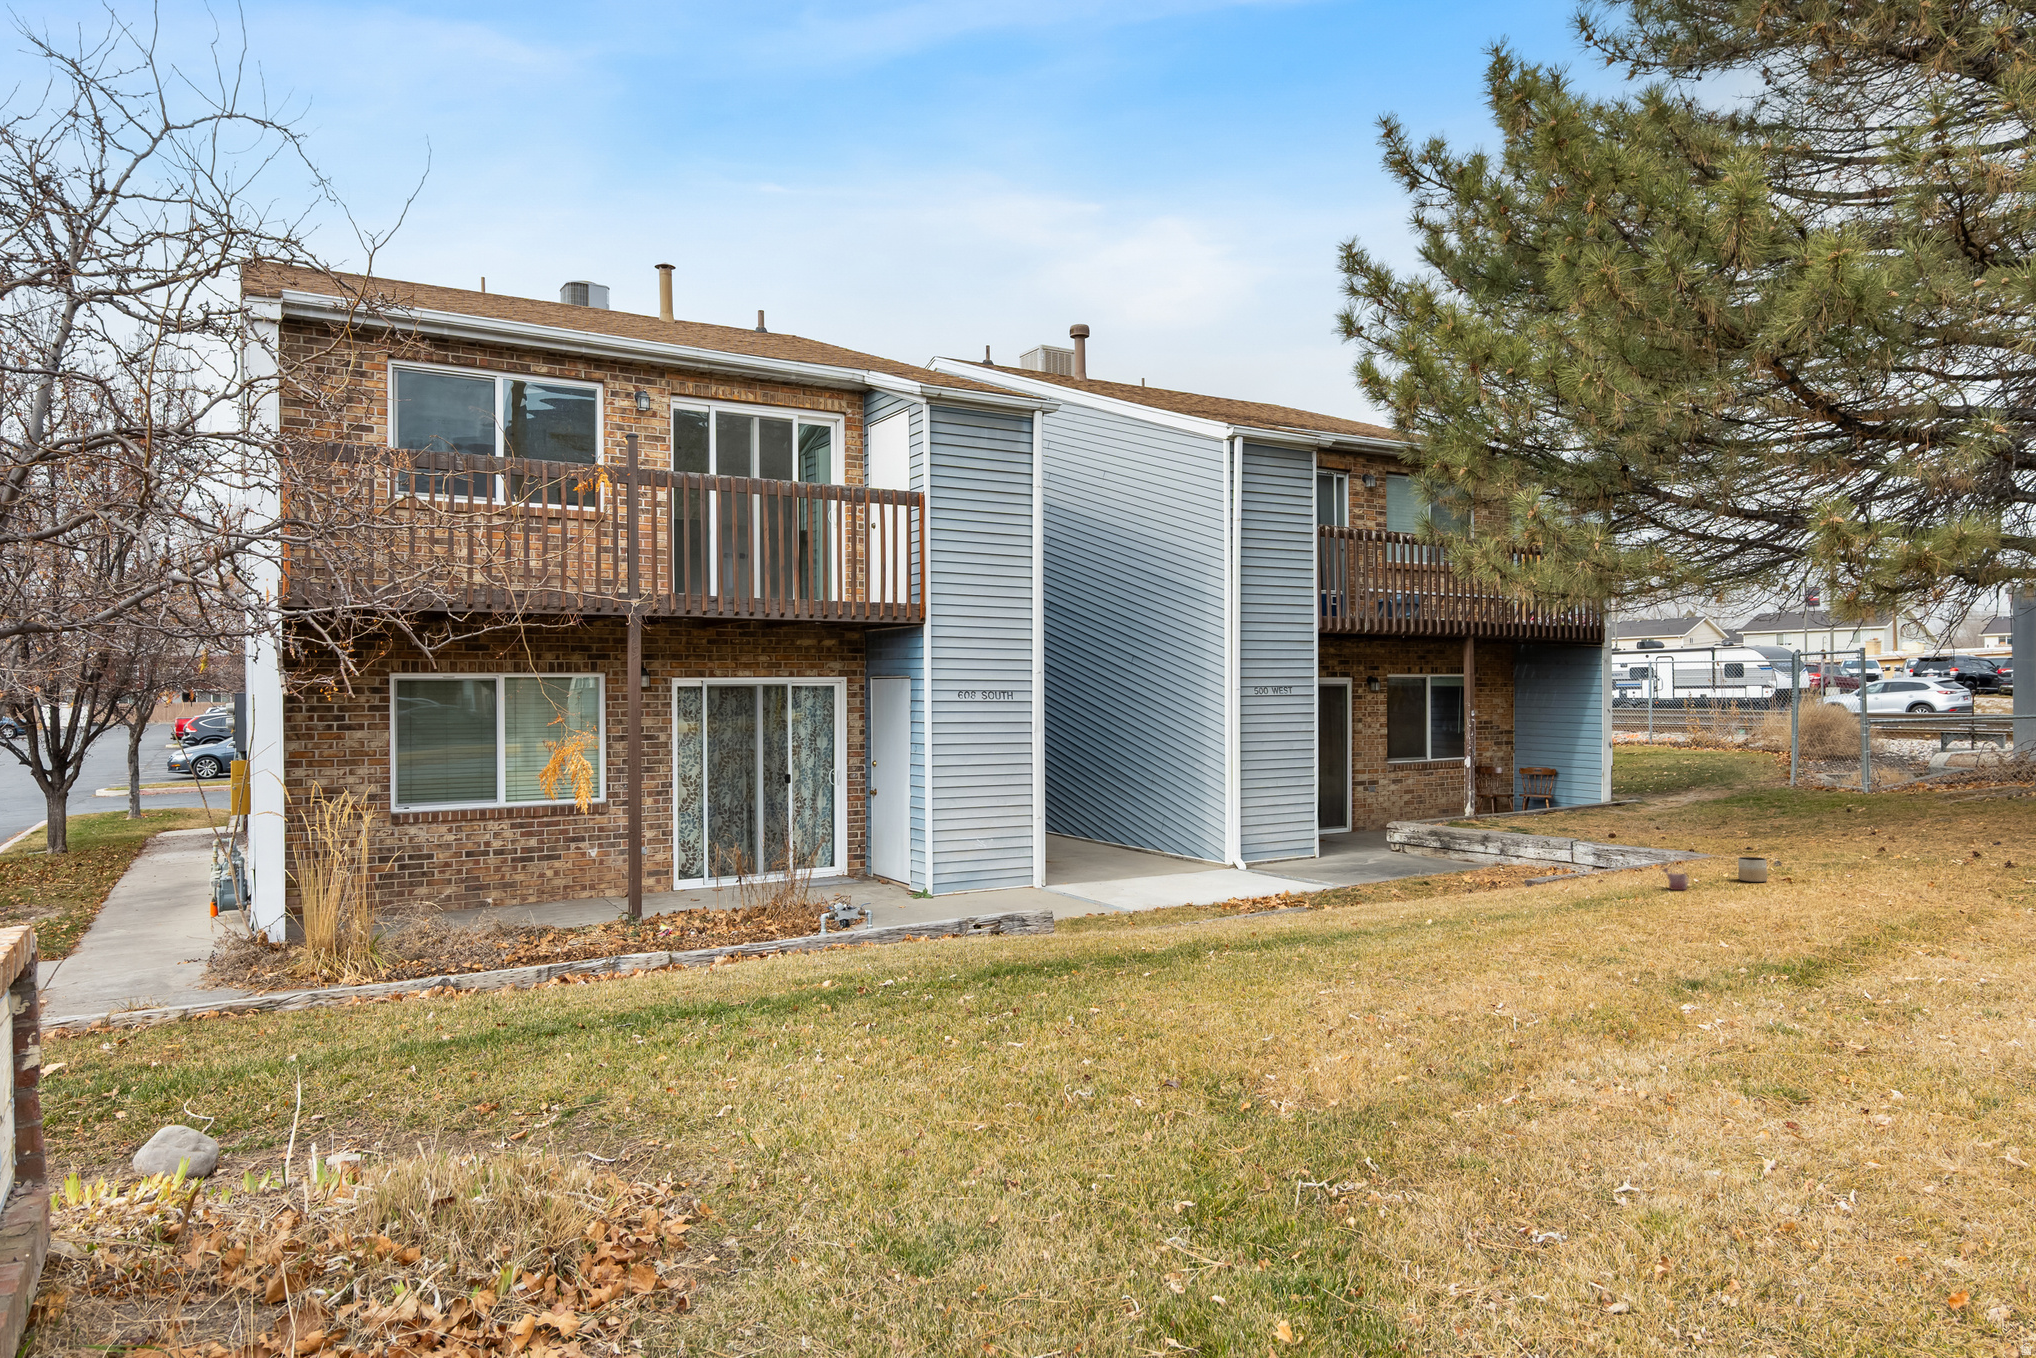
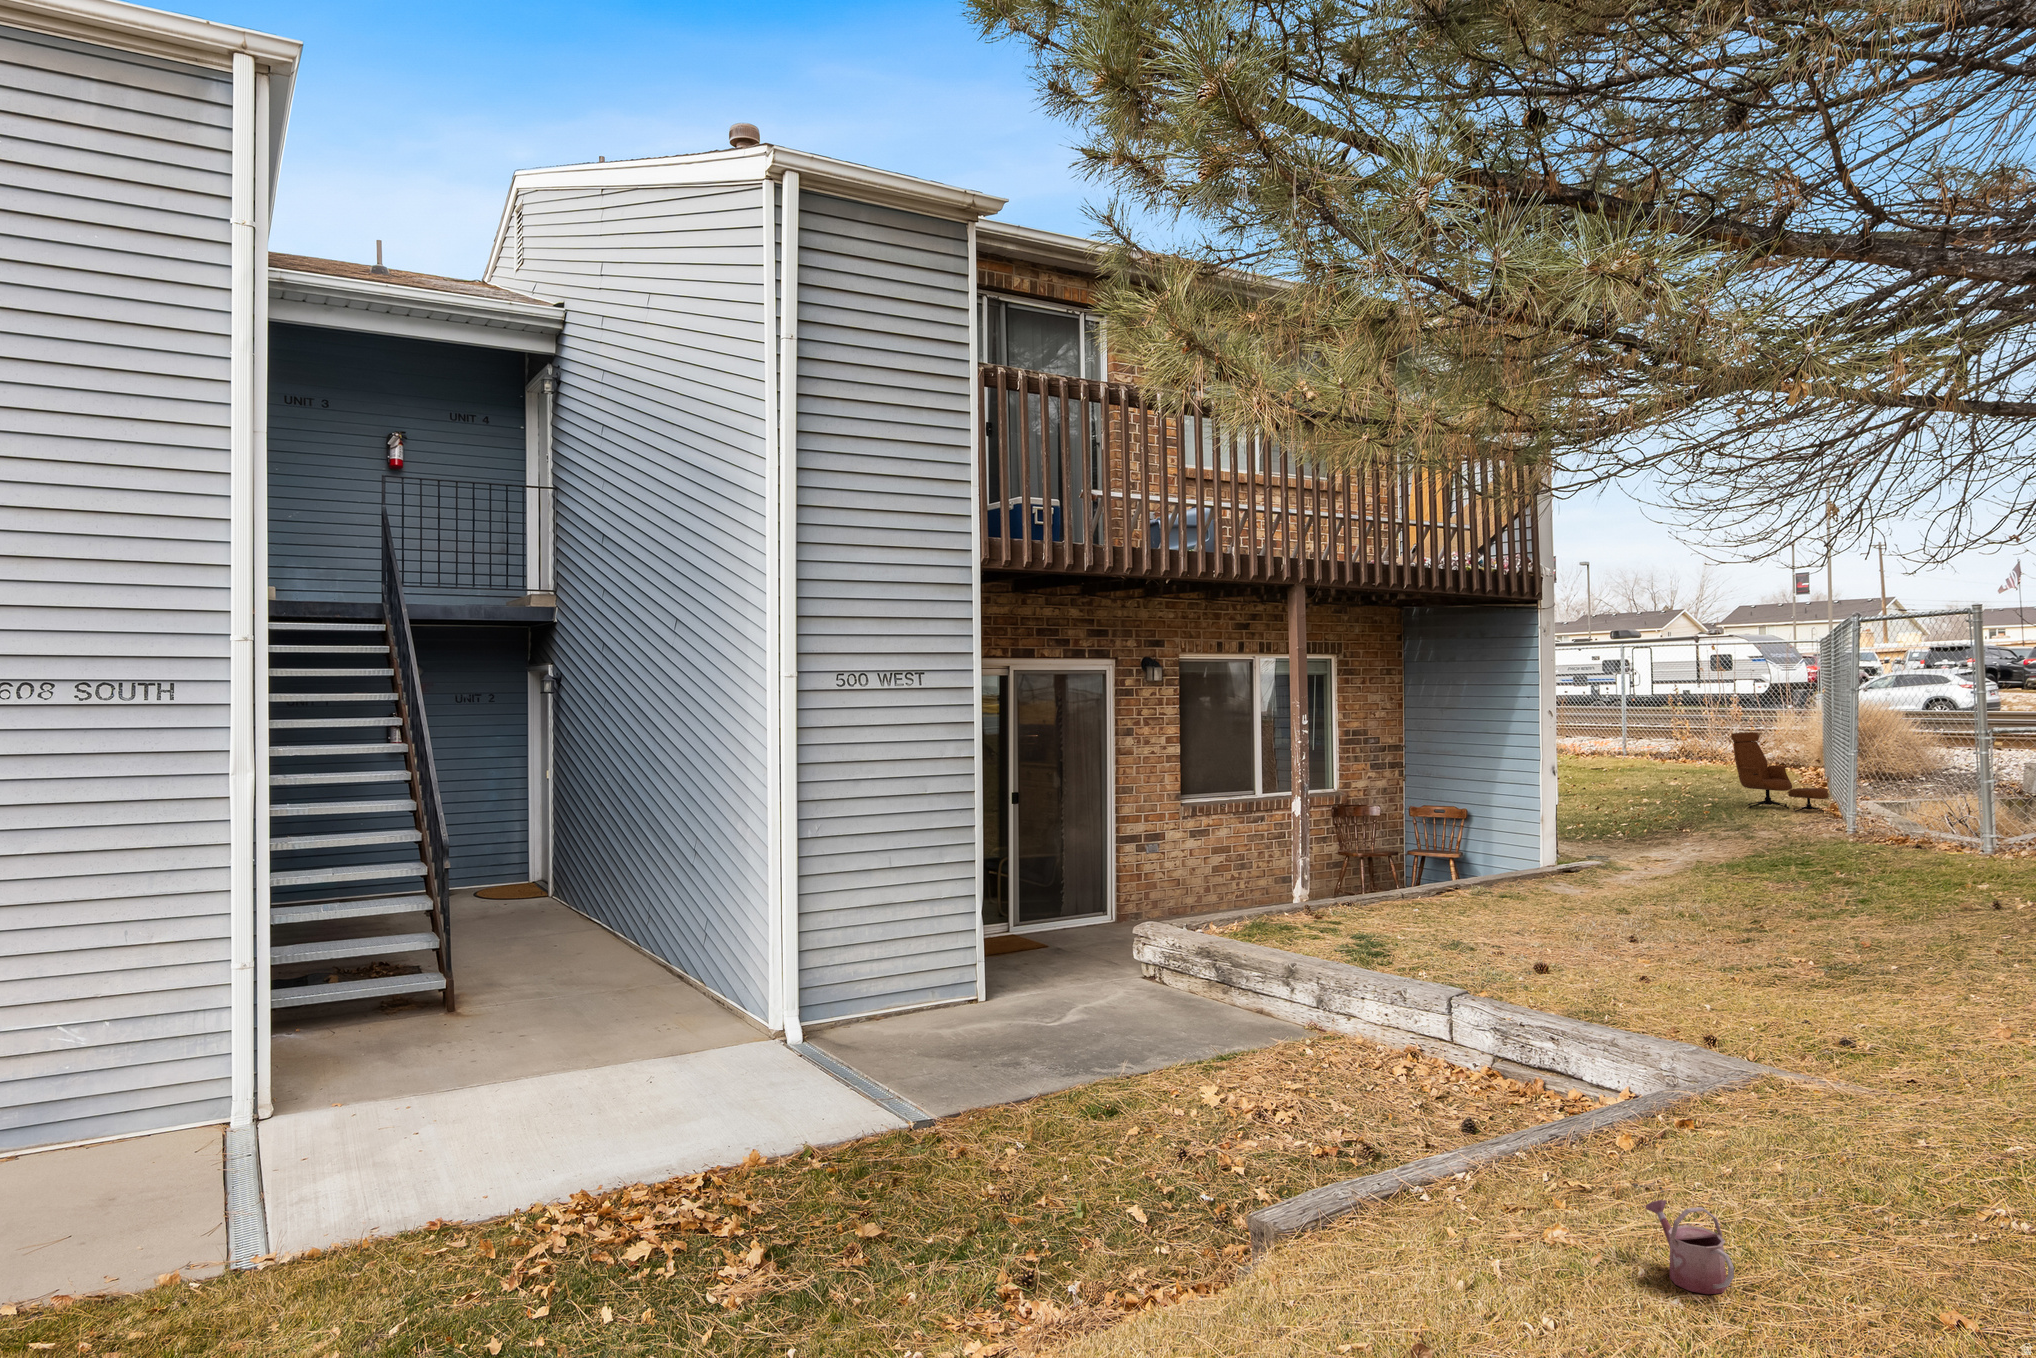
lounge chair: none [1727,726,1791,781] -> present [1731,733,1829,812]
planter: present [1738,857,1767,882] -> none [1869,1139,1961,1232]

